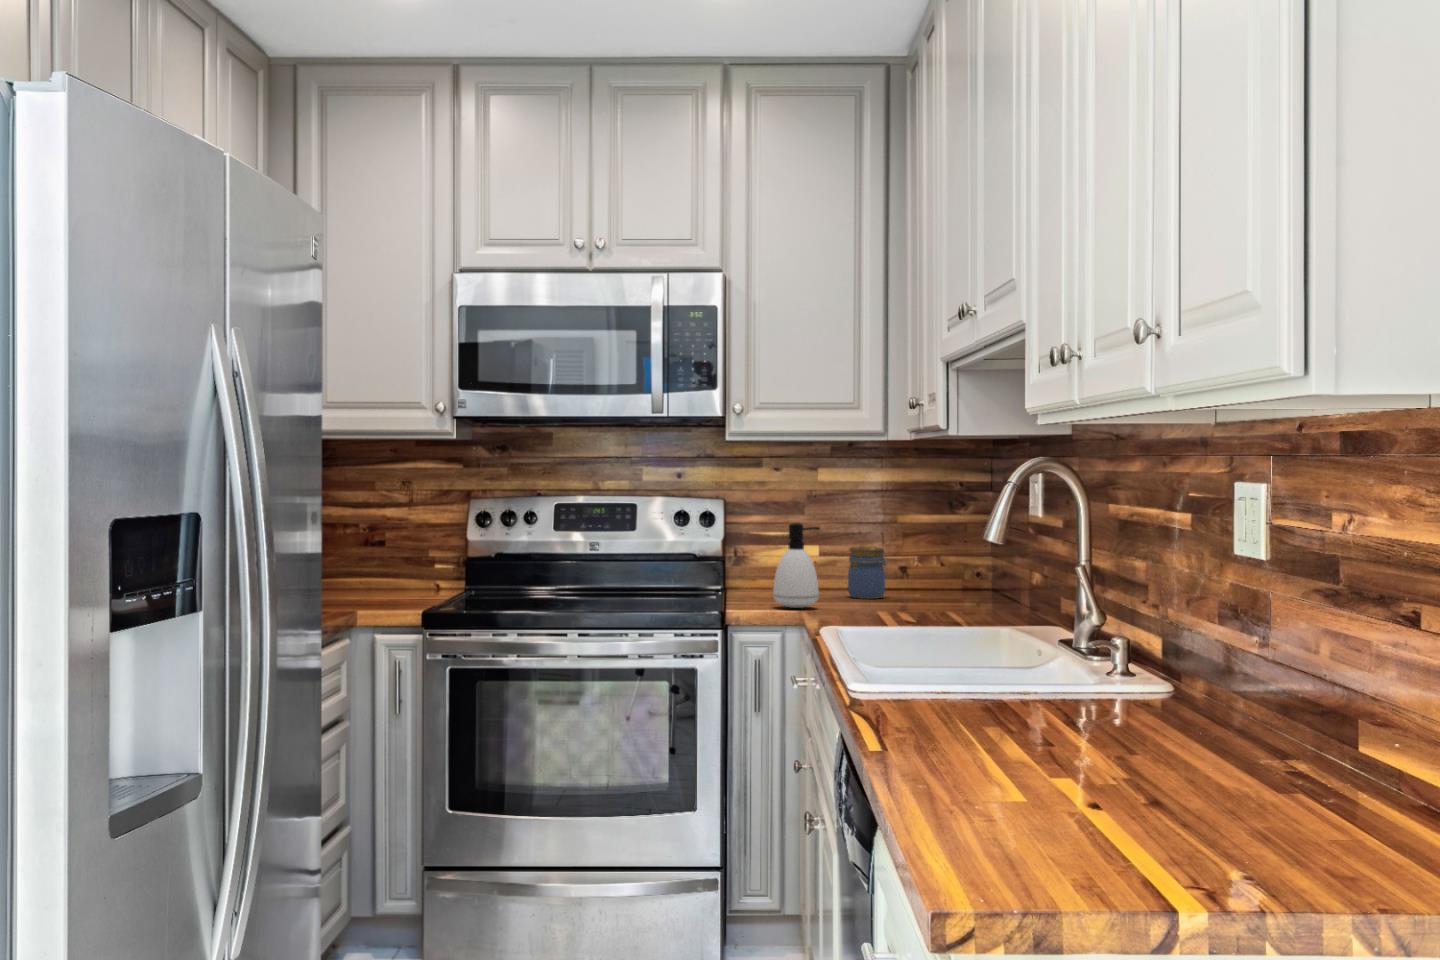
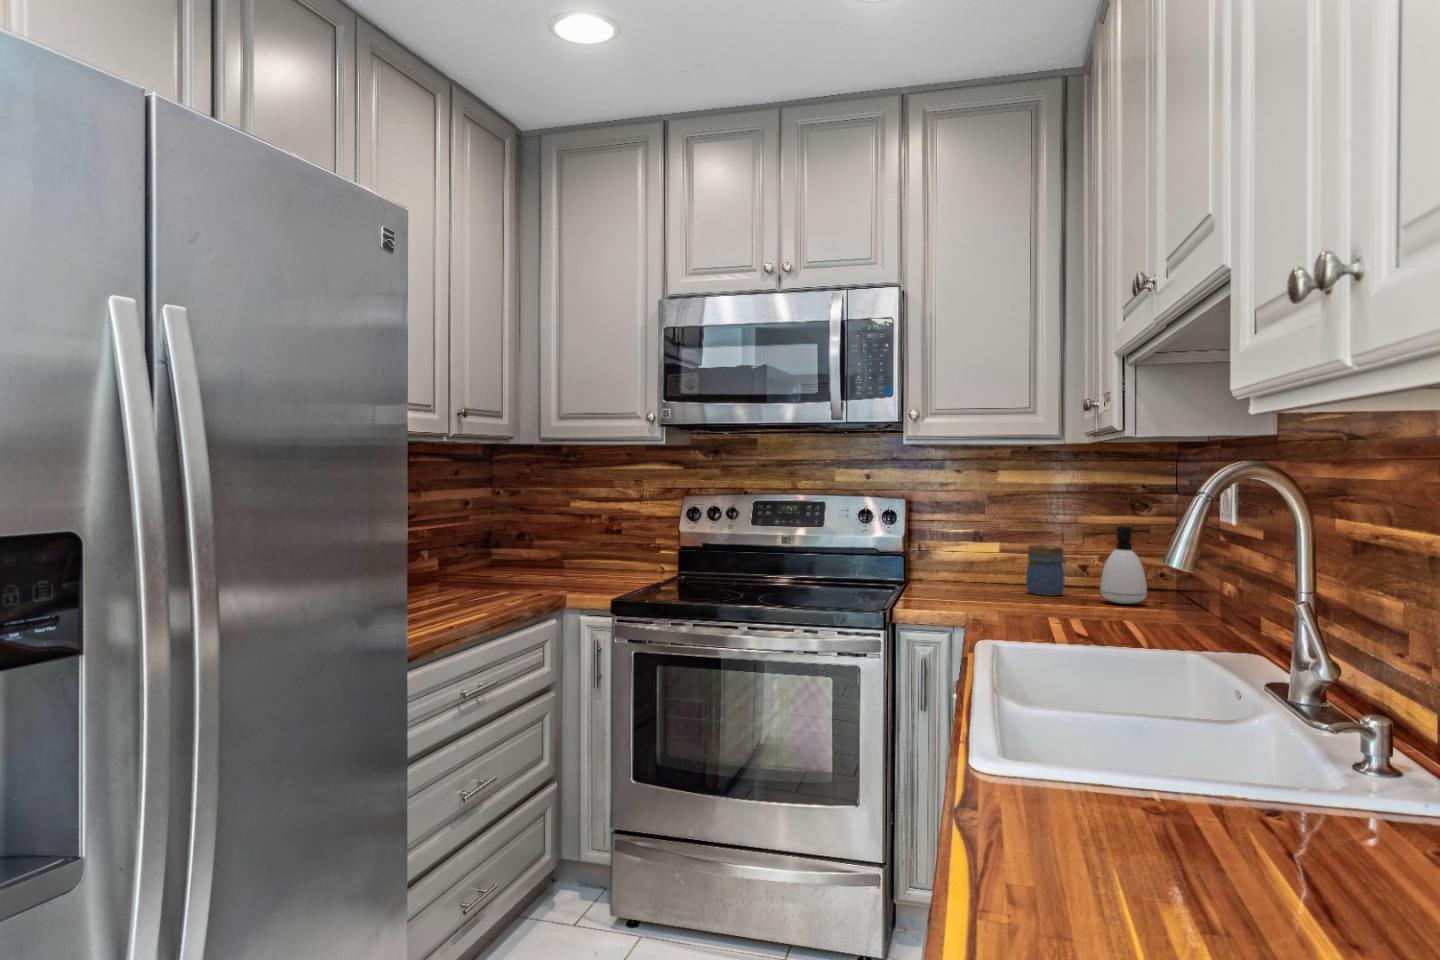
soap dispenser: present [773,523,820,608] -> present [1100,526,1149,604]

